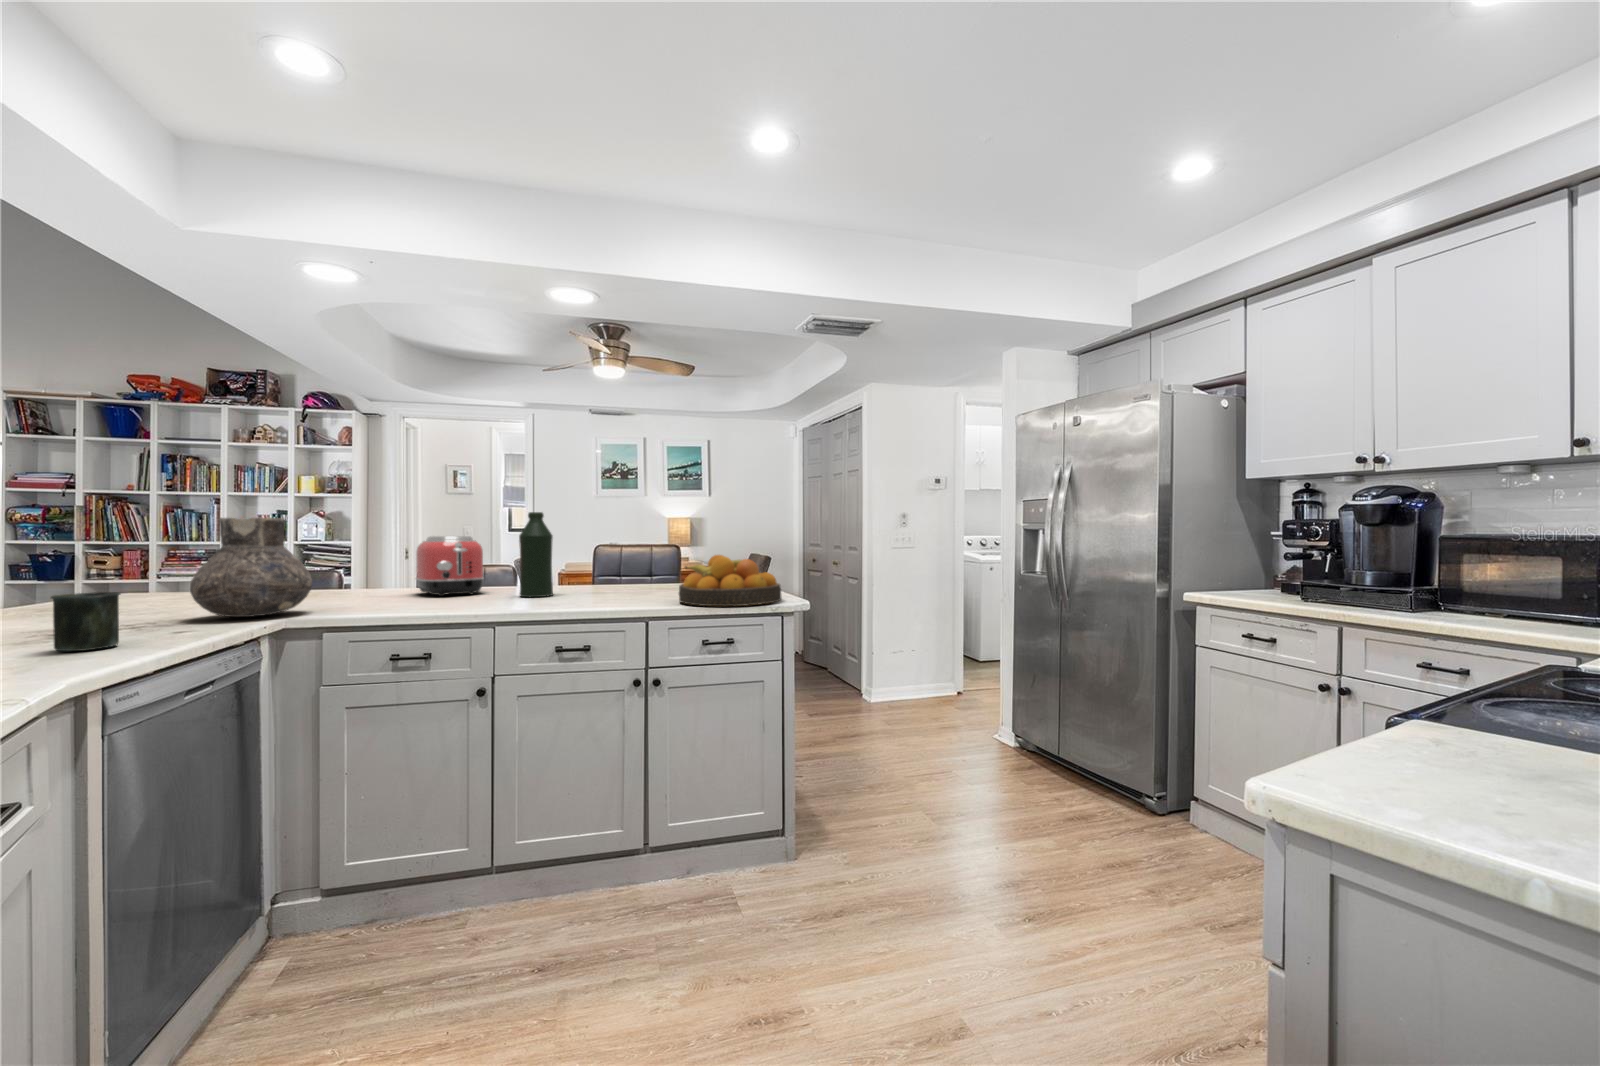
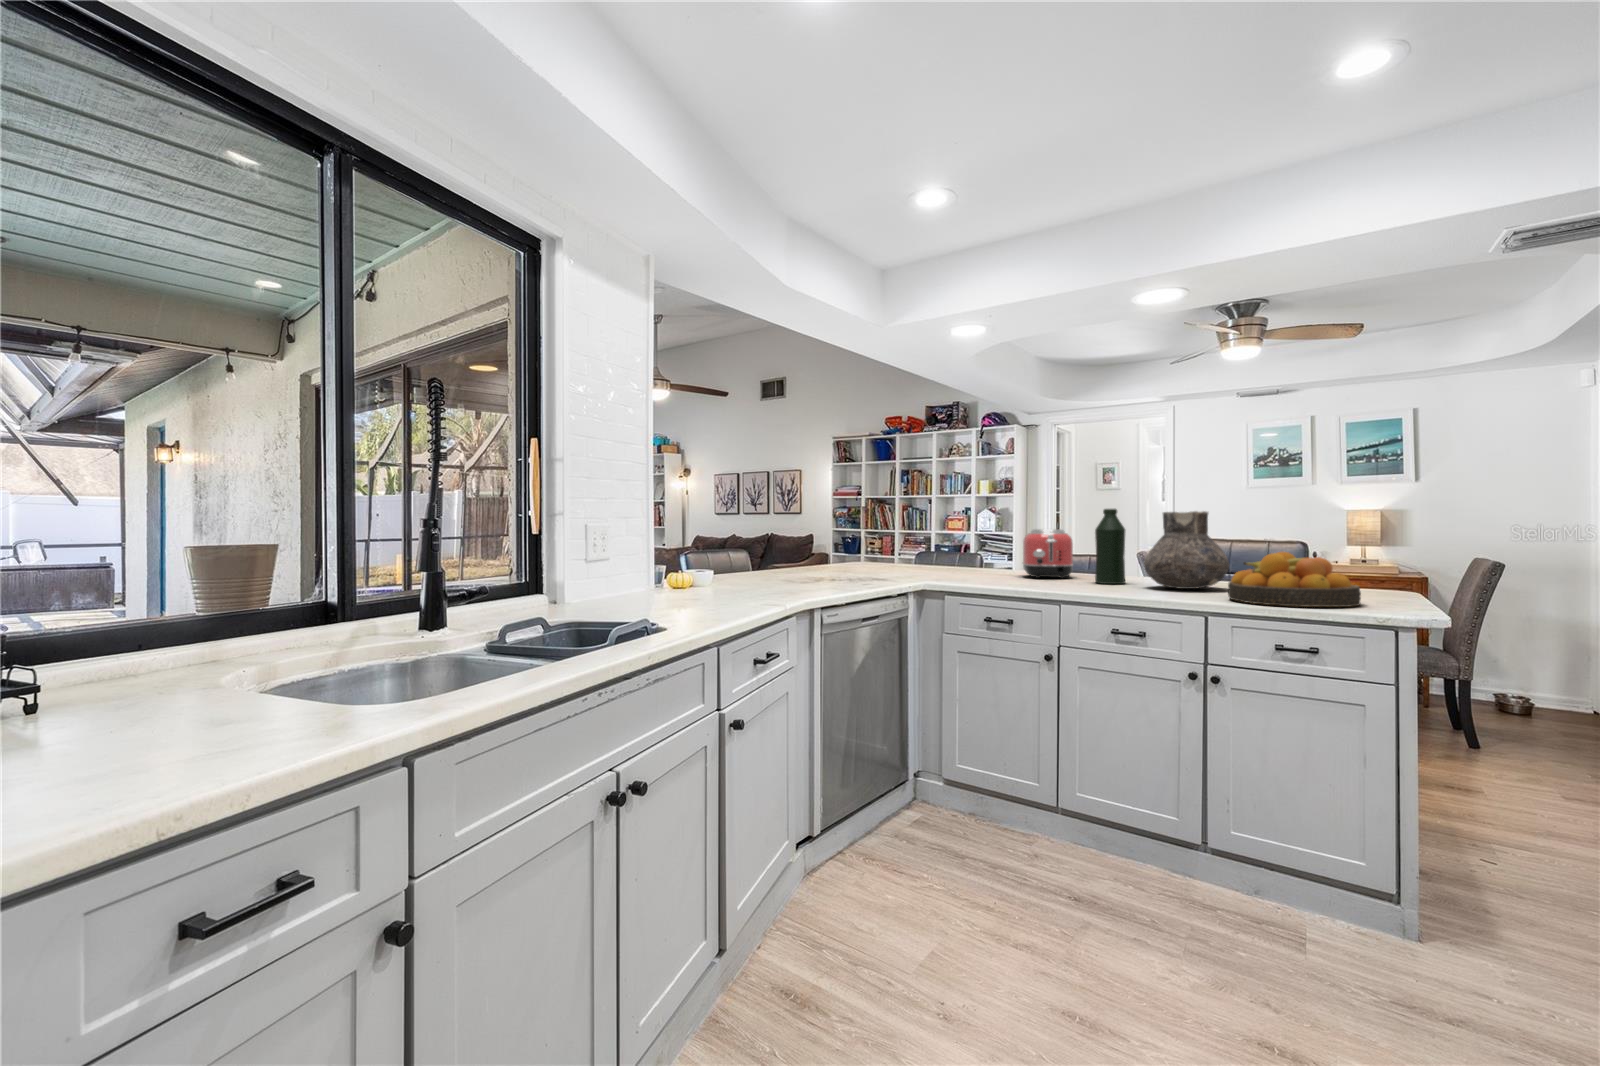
vase: present [190,518,312,617] -> present [1144,511,1229,589]
mug: present [51,592,121,651] -> none [813,559,841,590]

